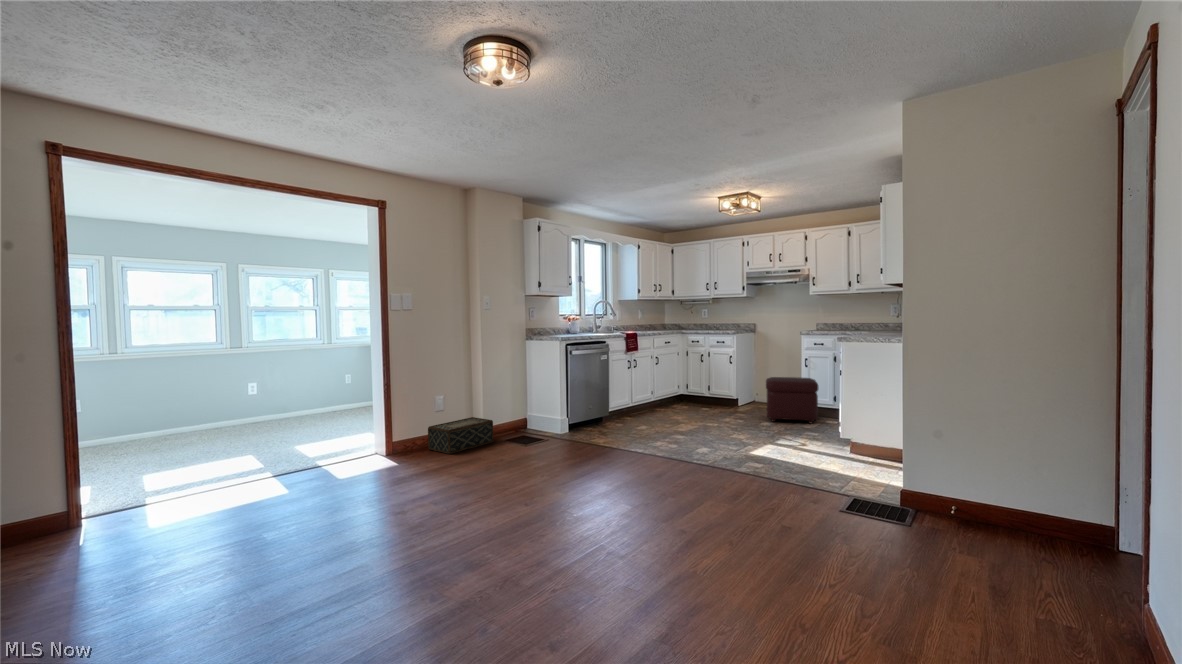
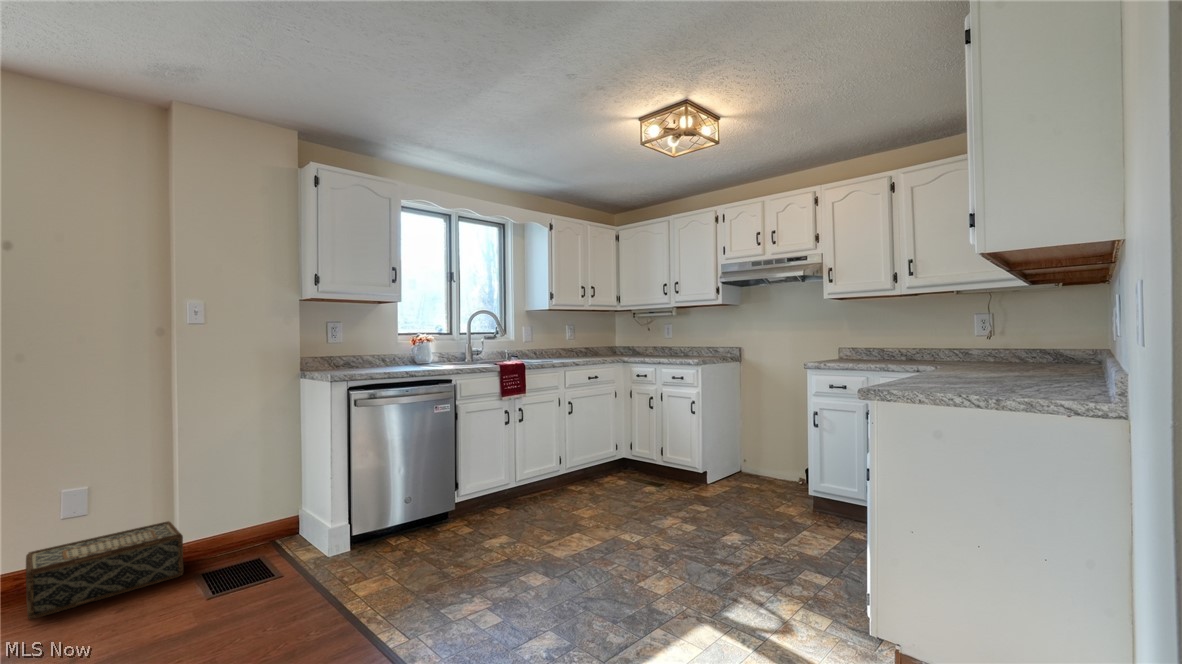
ottoman: present [766,377,819,423] -> none [733,445,833,544]

